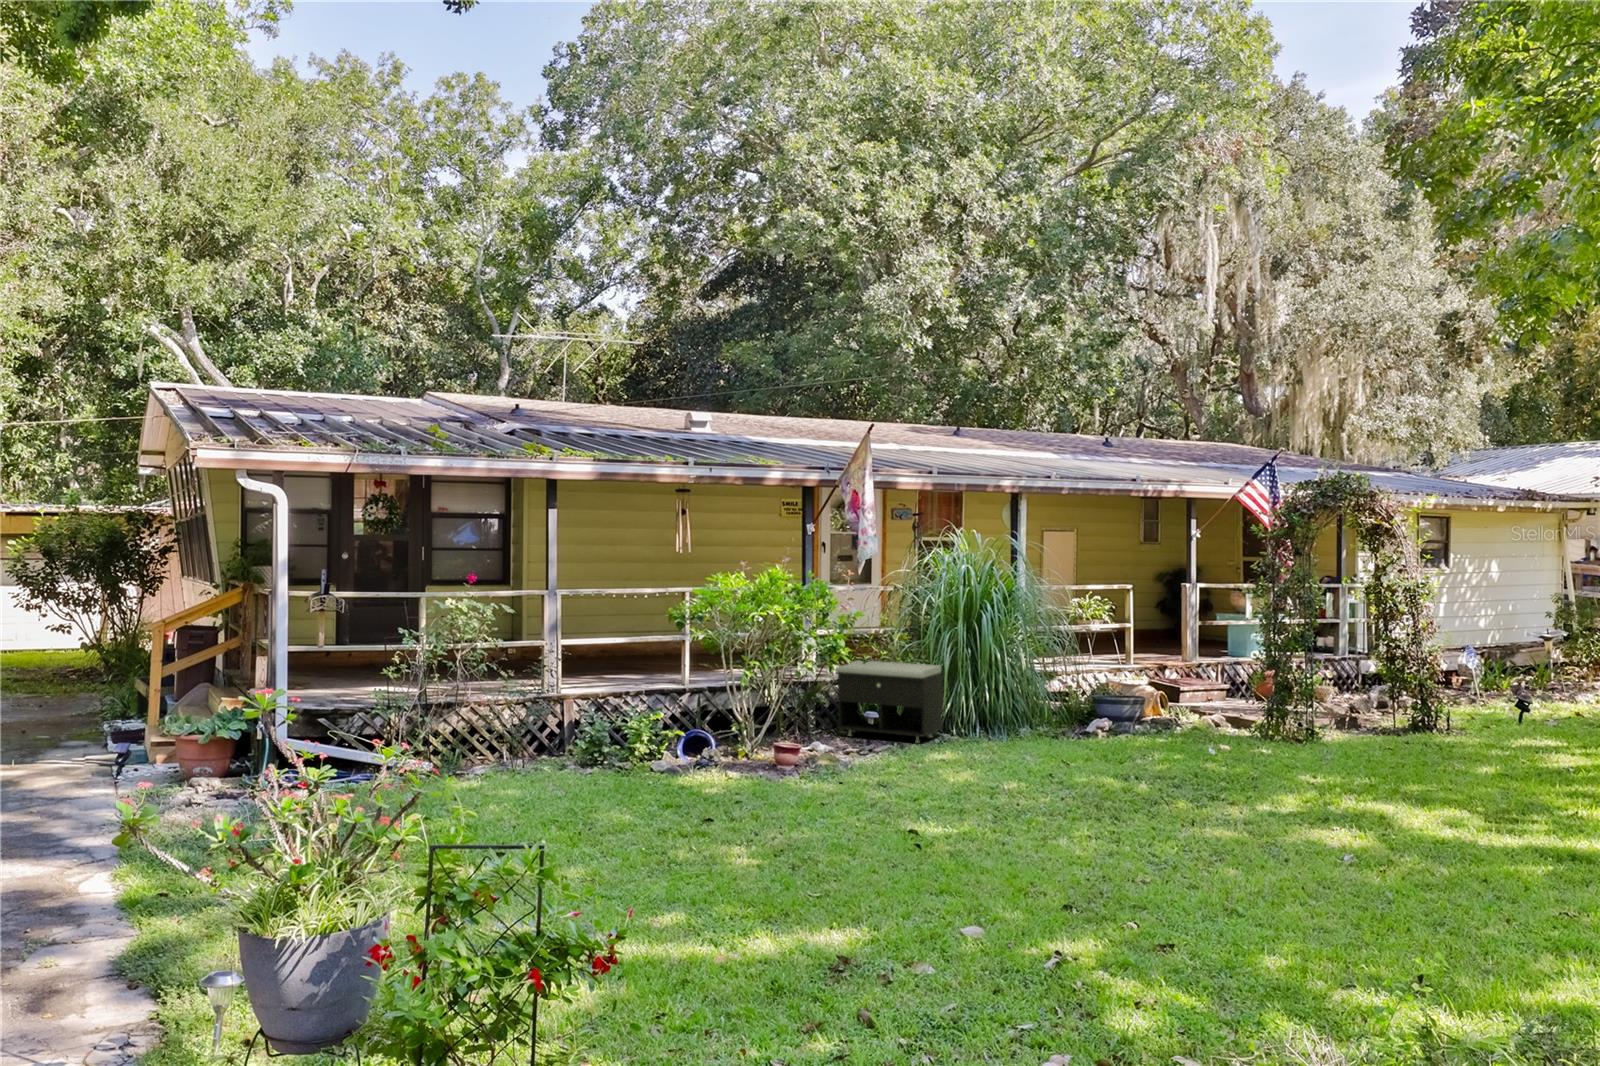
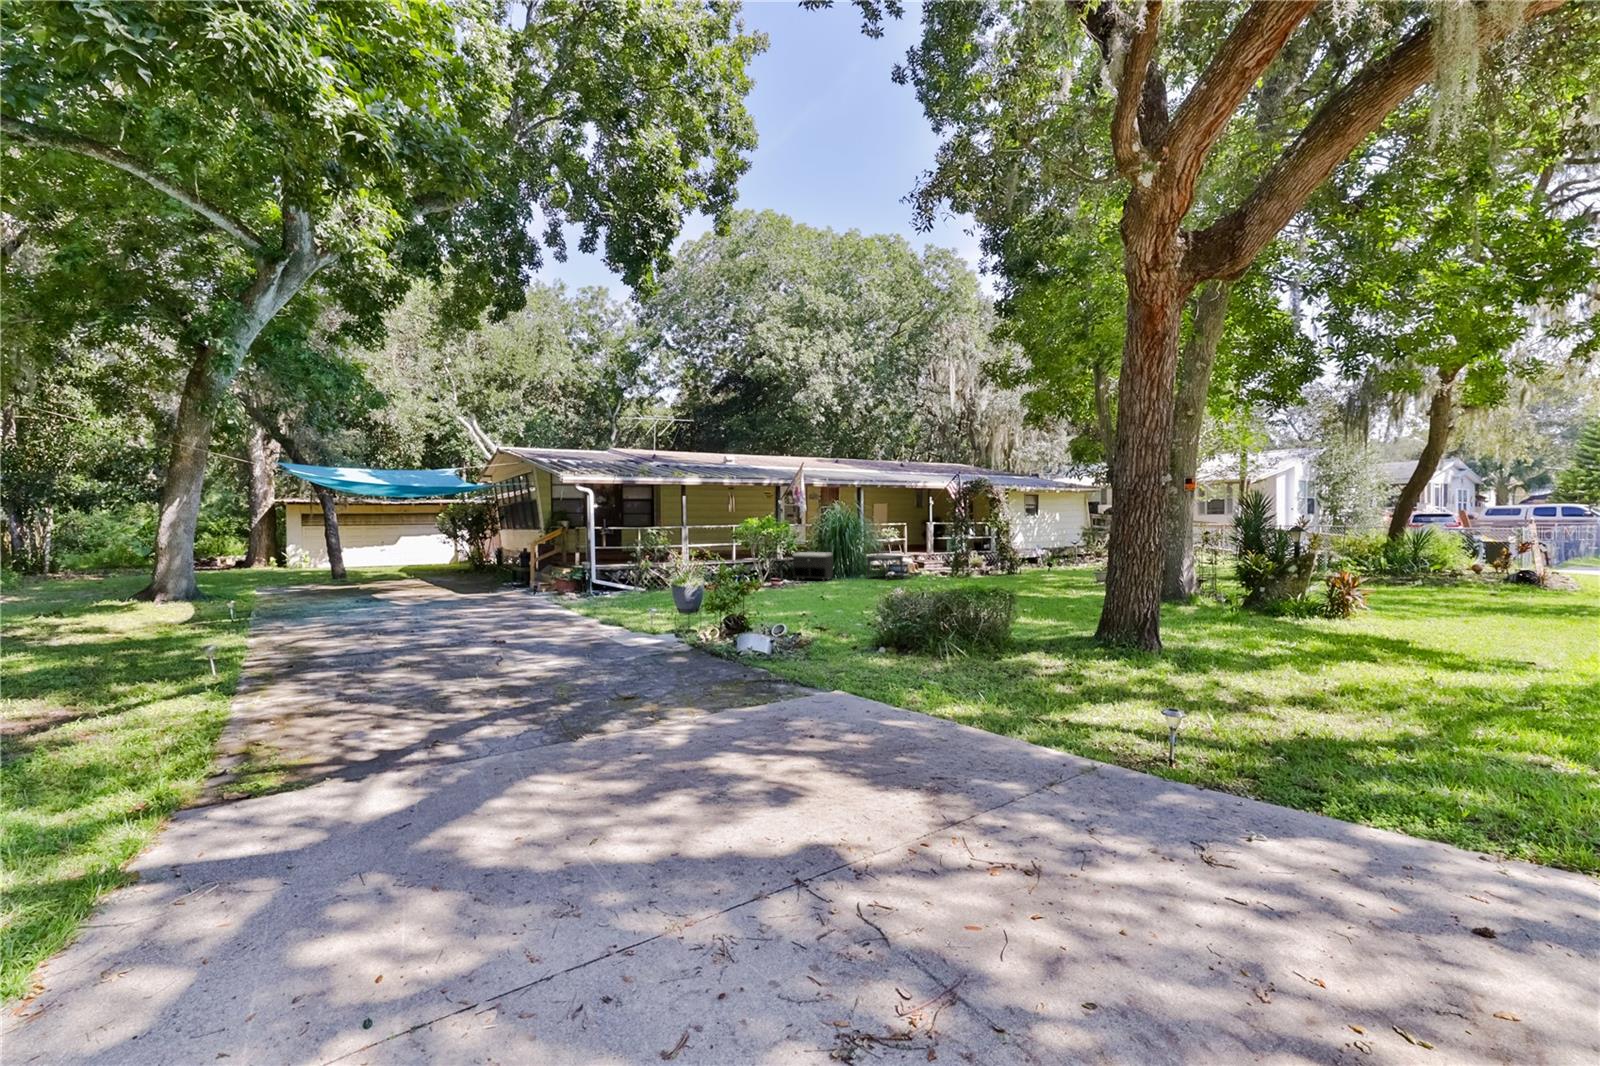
round table: none [1032,673,1139,748] -> present [867,555,903,580]

